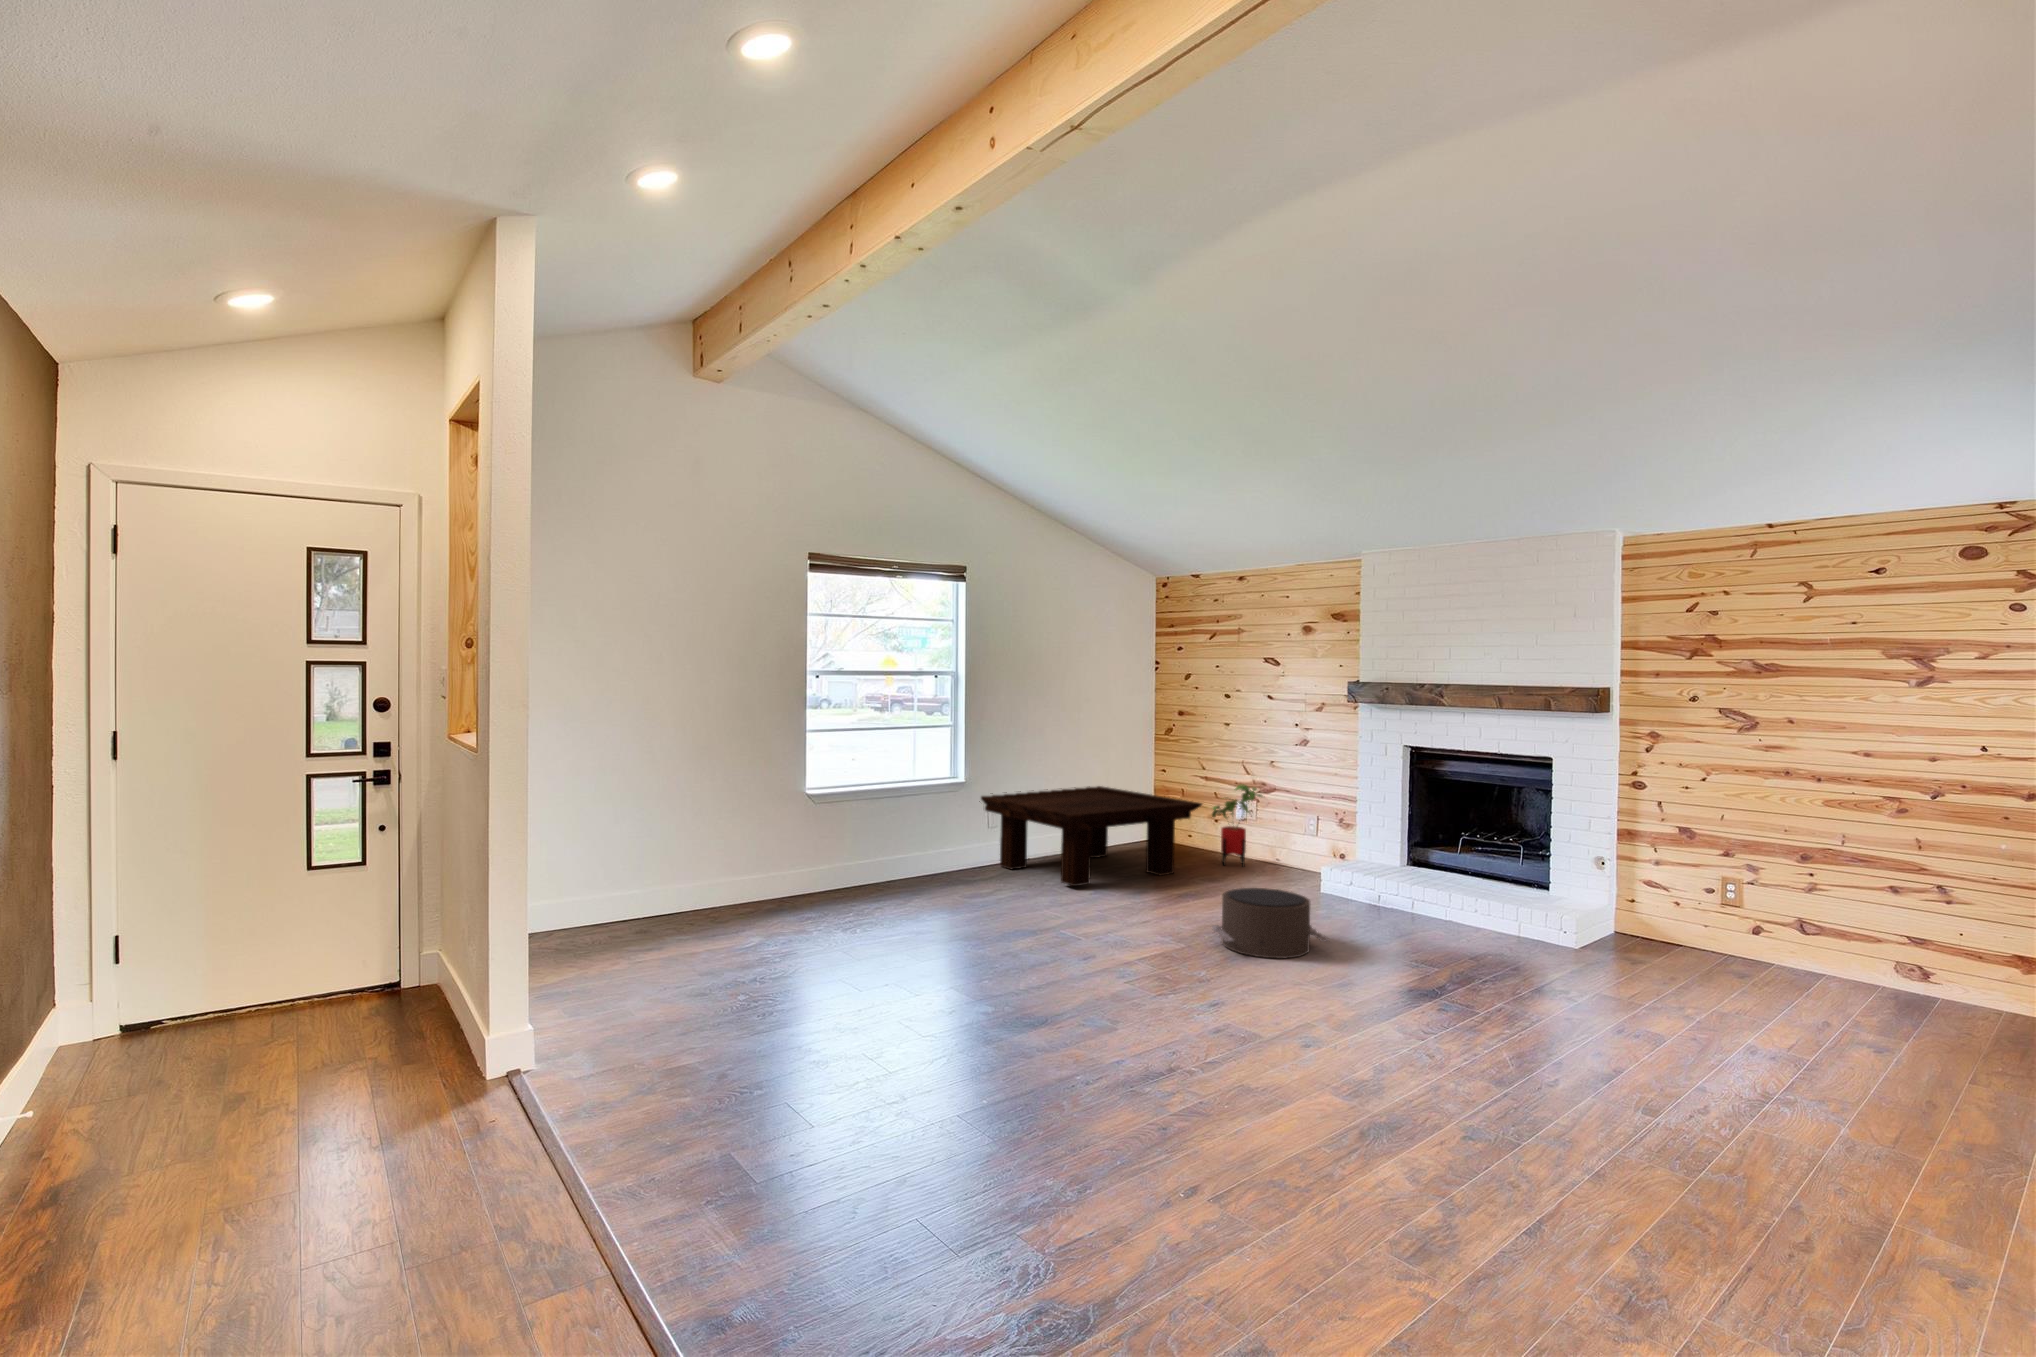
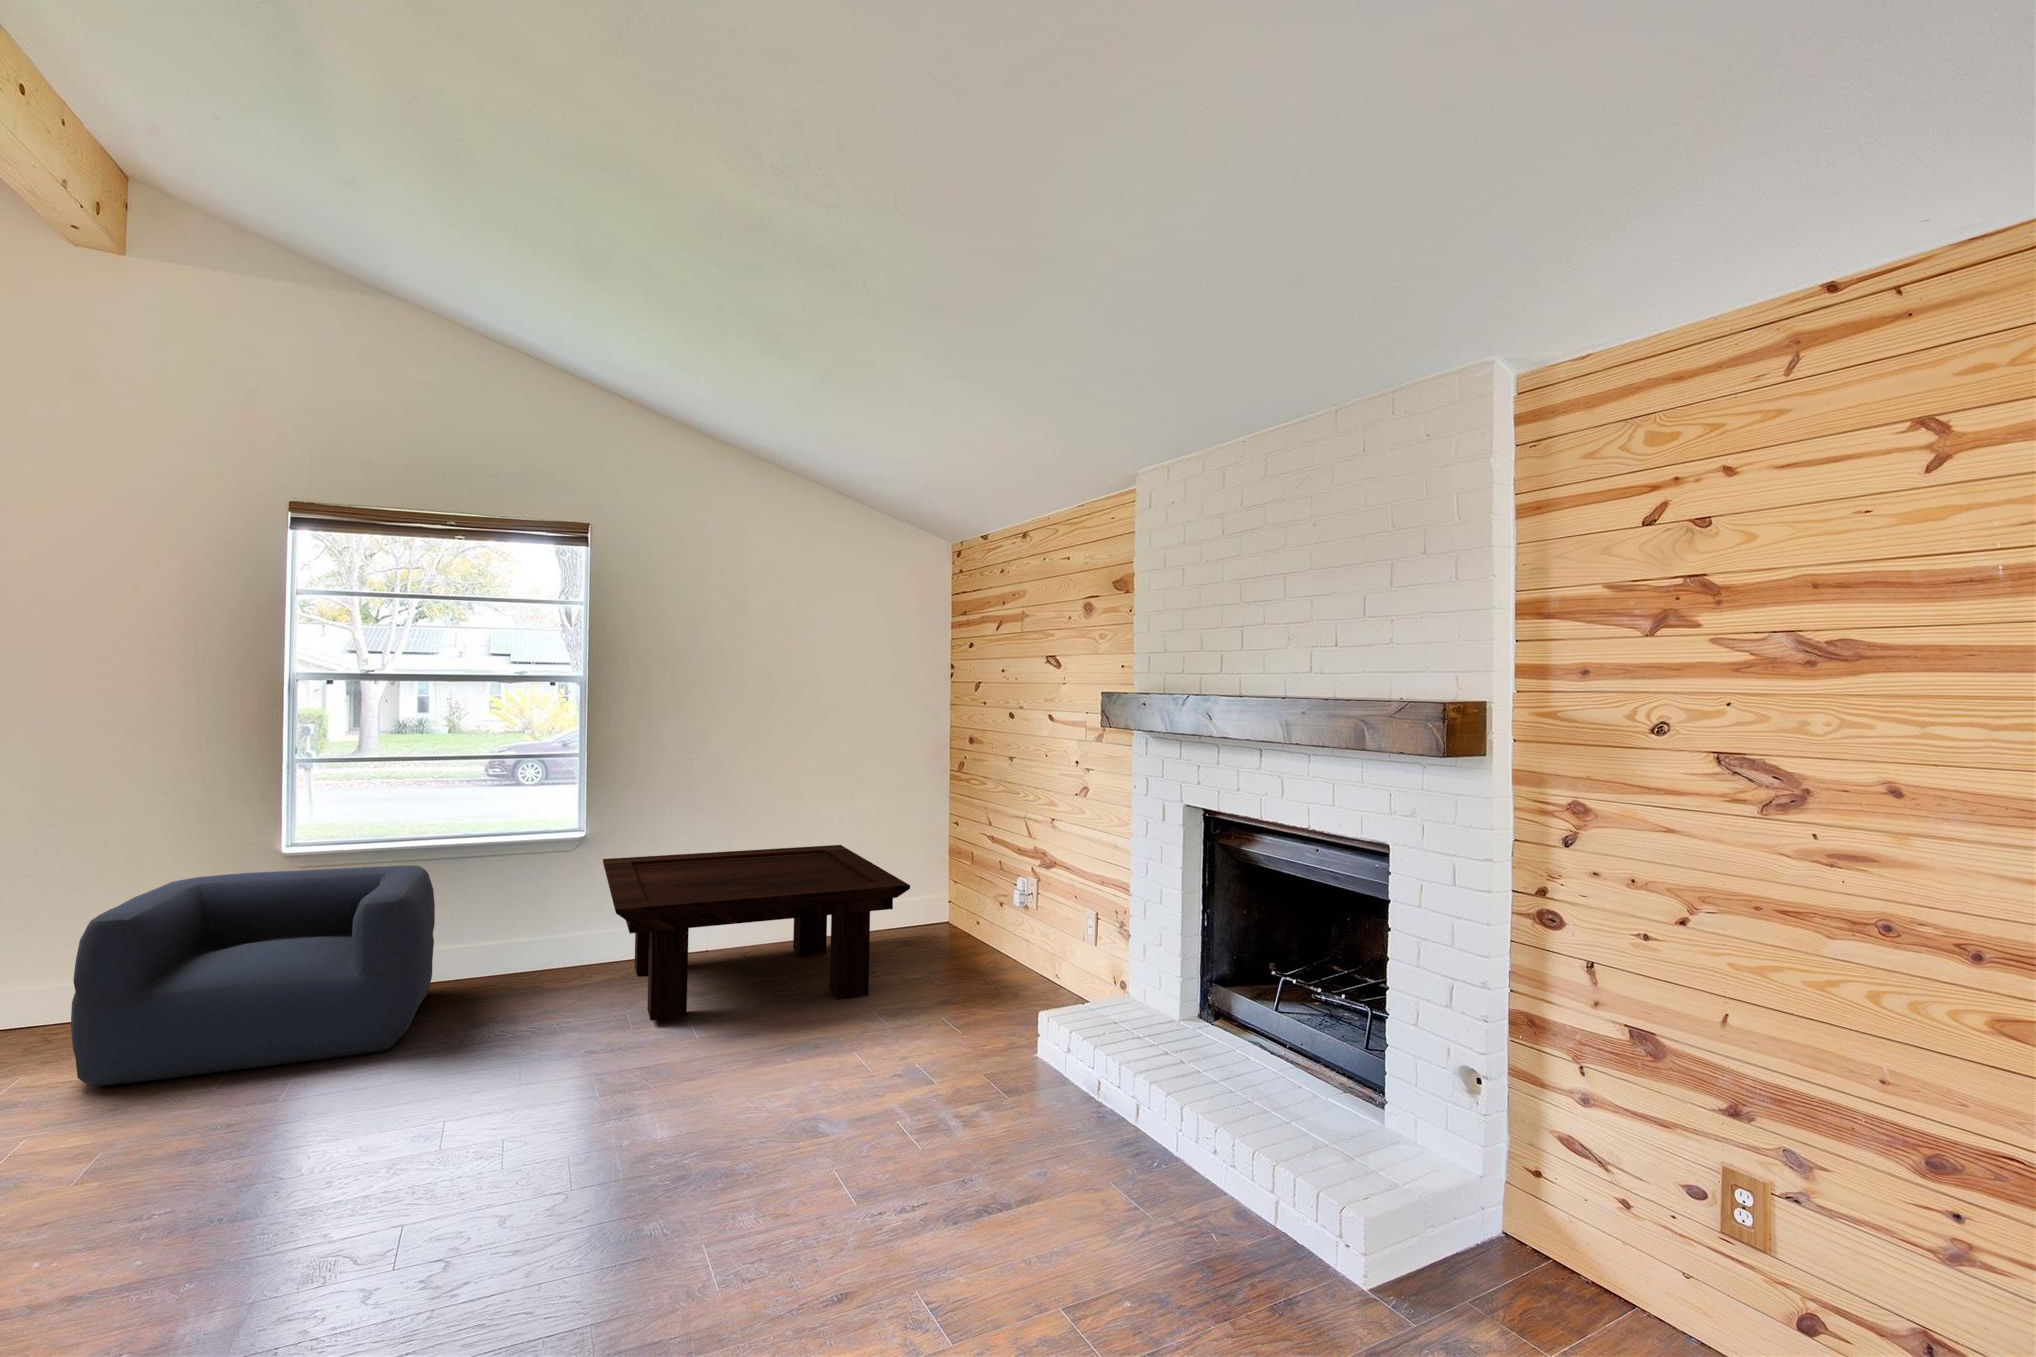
house plant: present [1212,785,1262,867] -> none [948,855,1029,986]
armchair: none [761,797,951,923] -> present [71,866,435,1086]
pouf: present [1212,888,1330,958] -> none [604,1081,845,1265]

